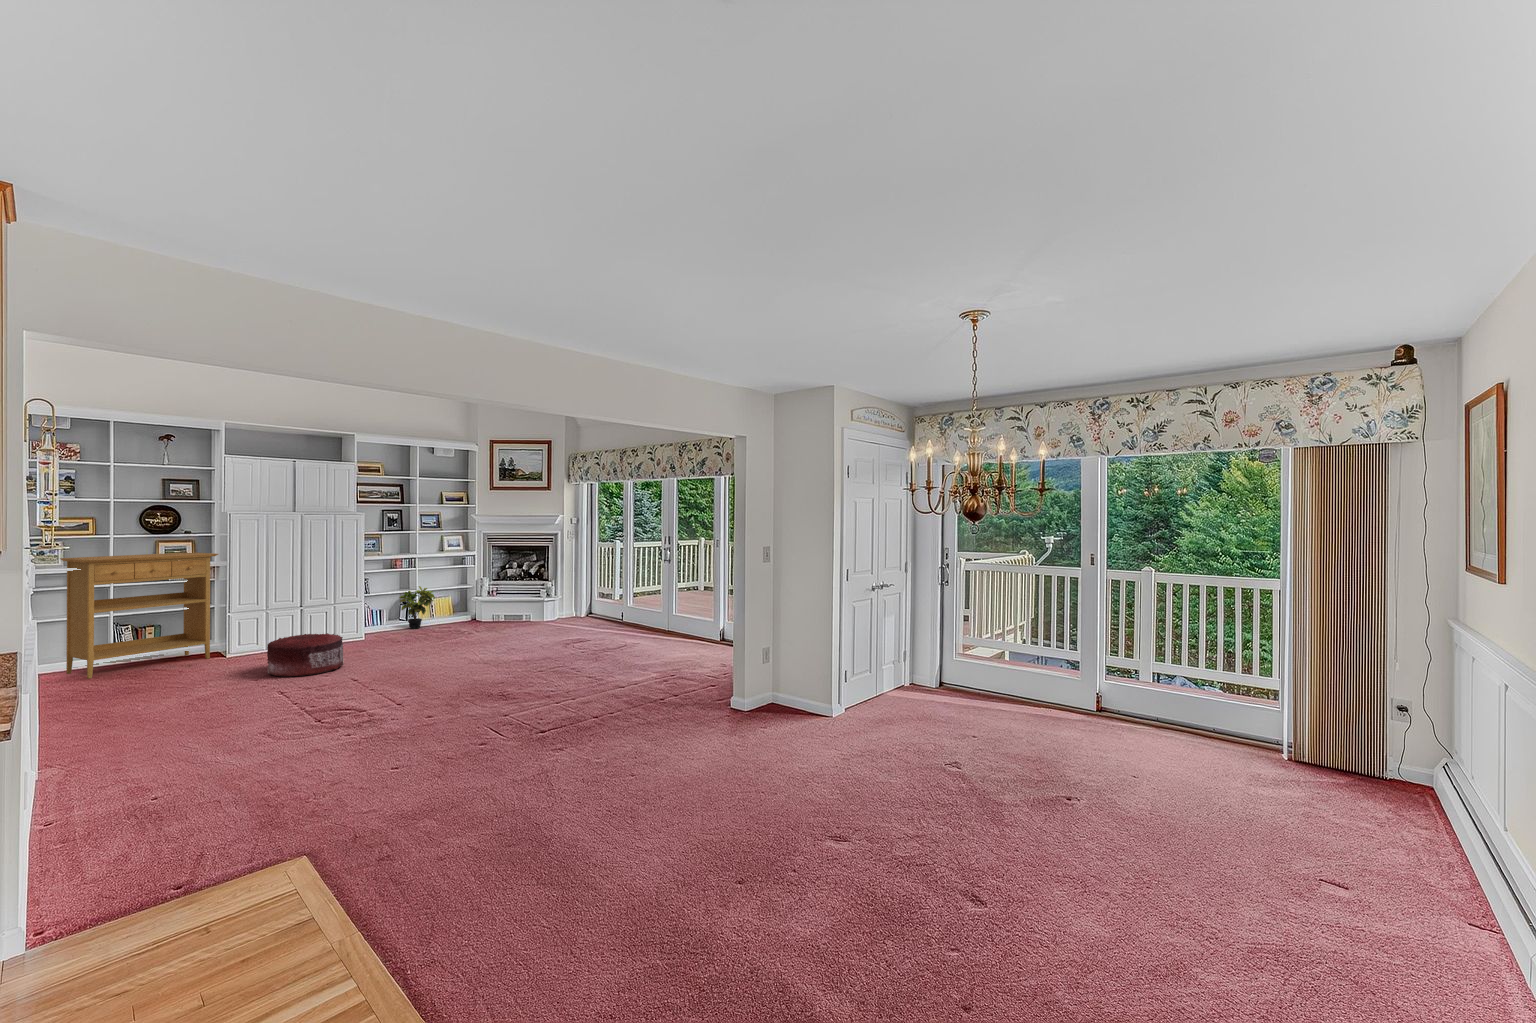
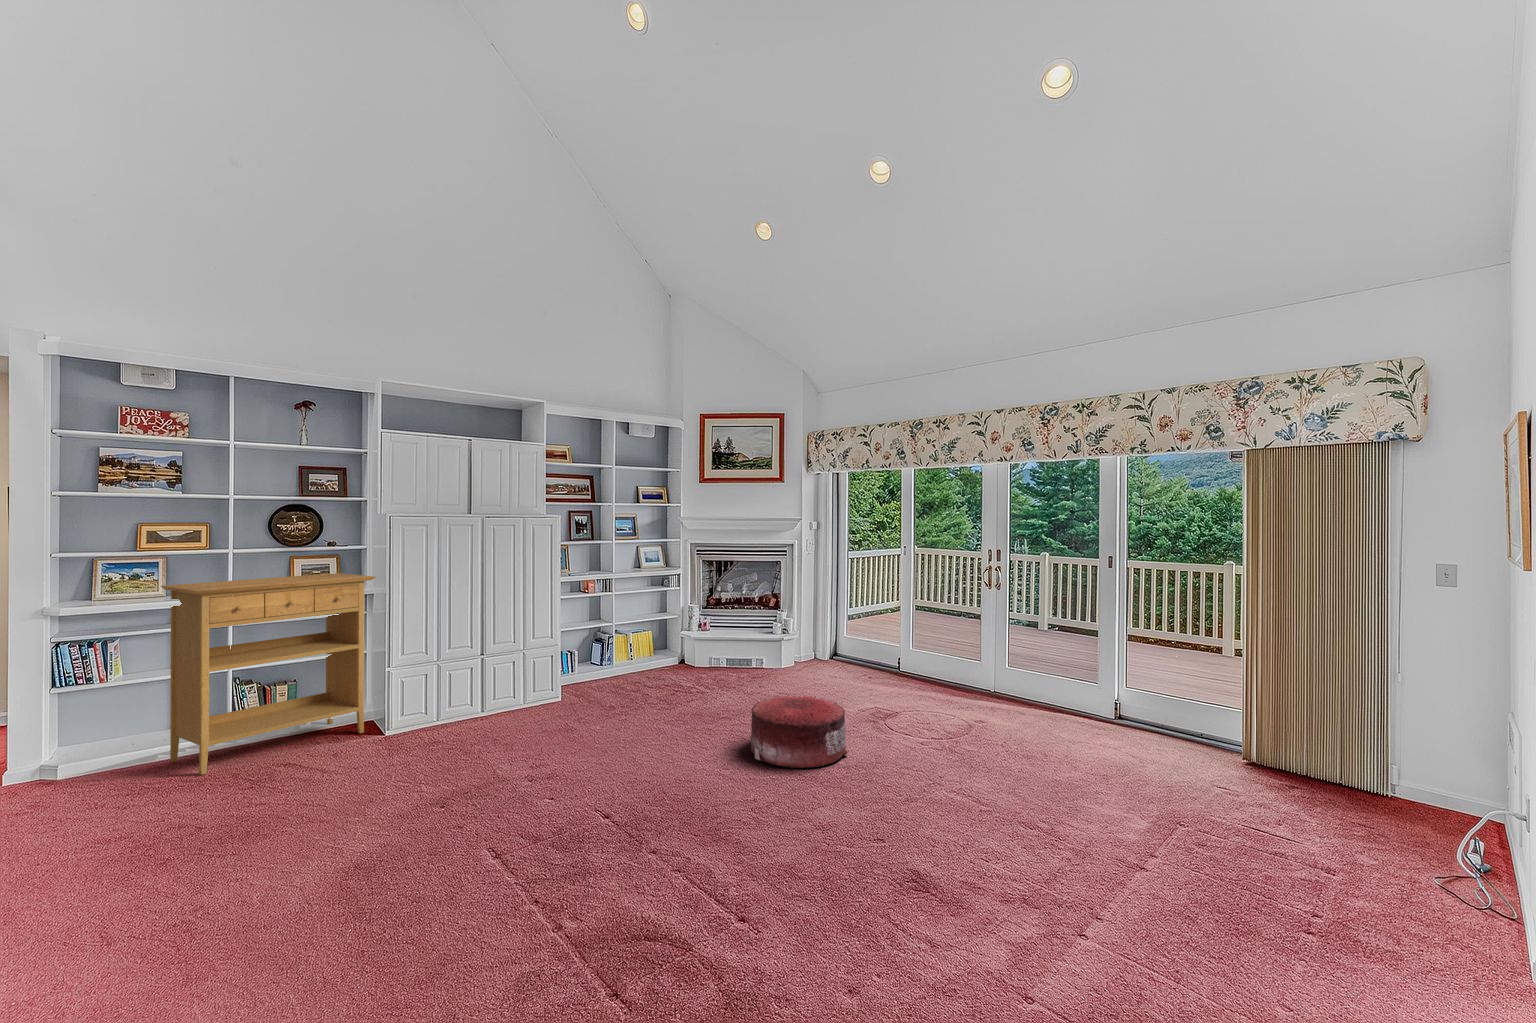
potted plant: present [399,586,435,629] -> none [592,617,640,678]
pouf: present [267,633,344,677] -> present [751,696,847,768]

